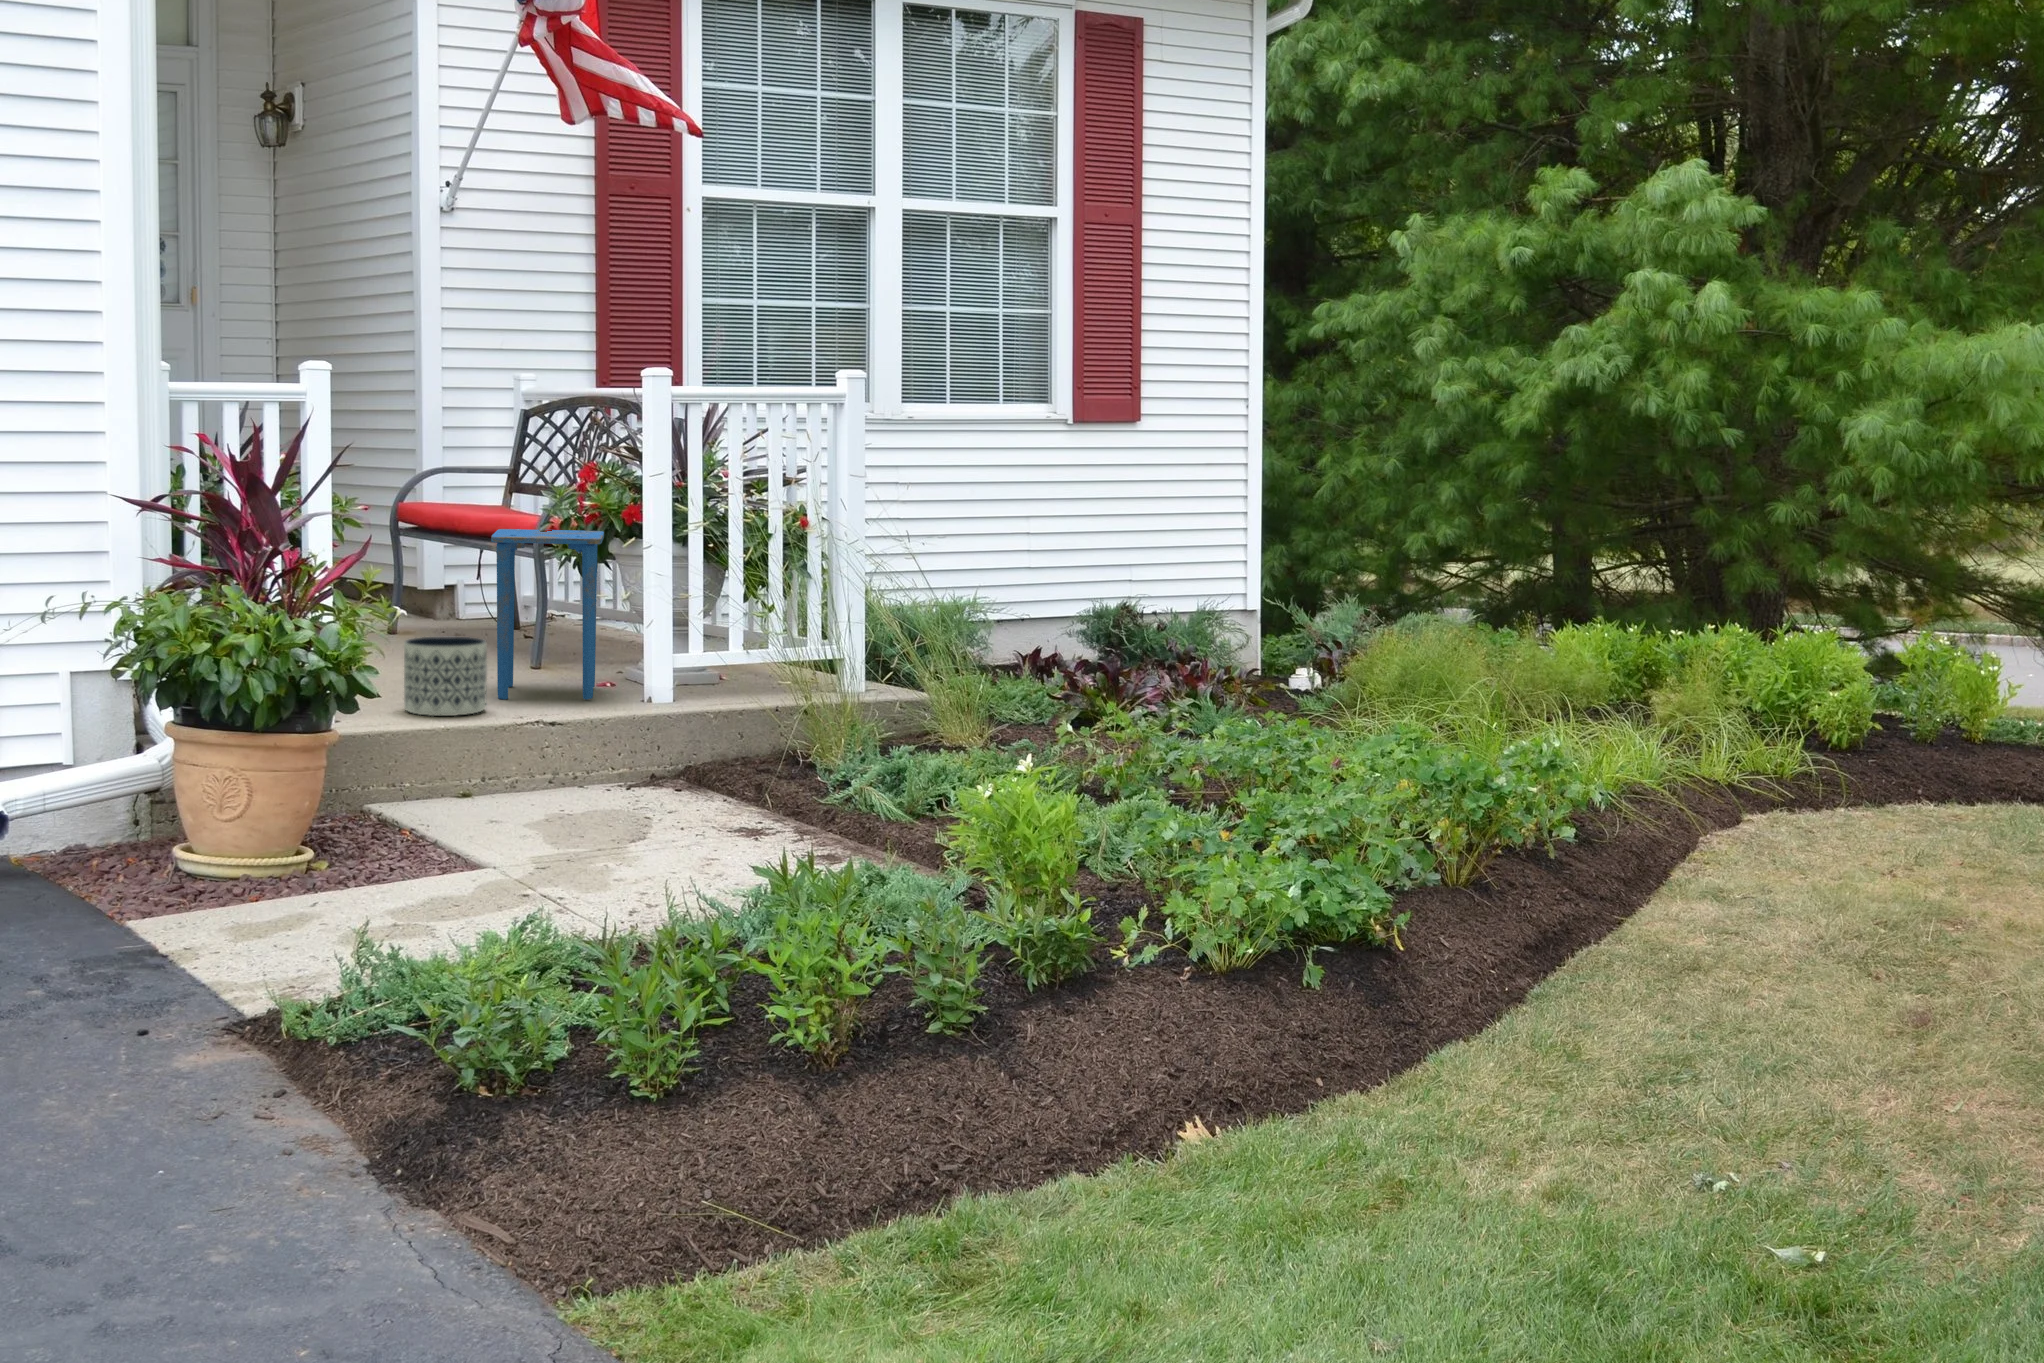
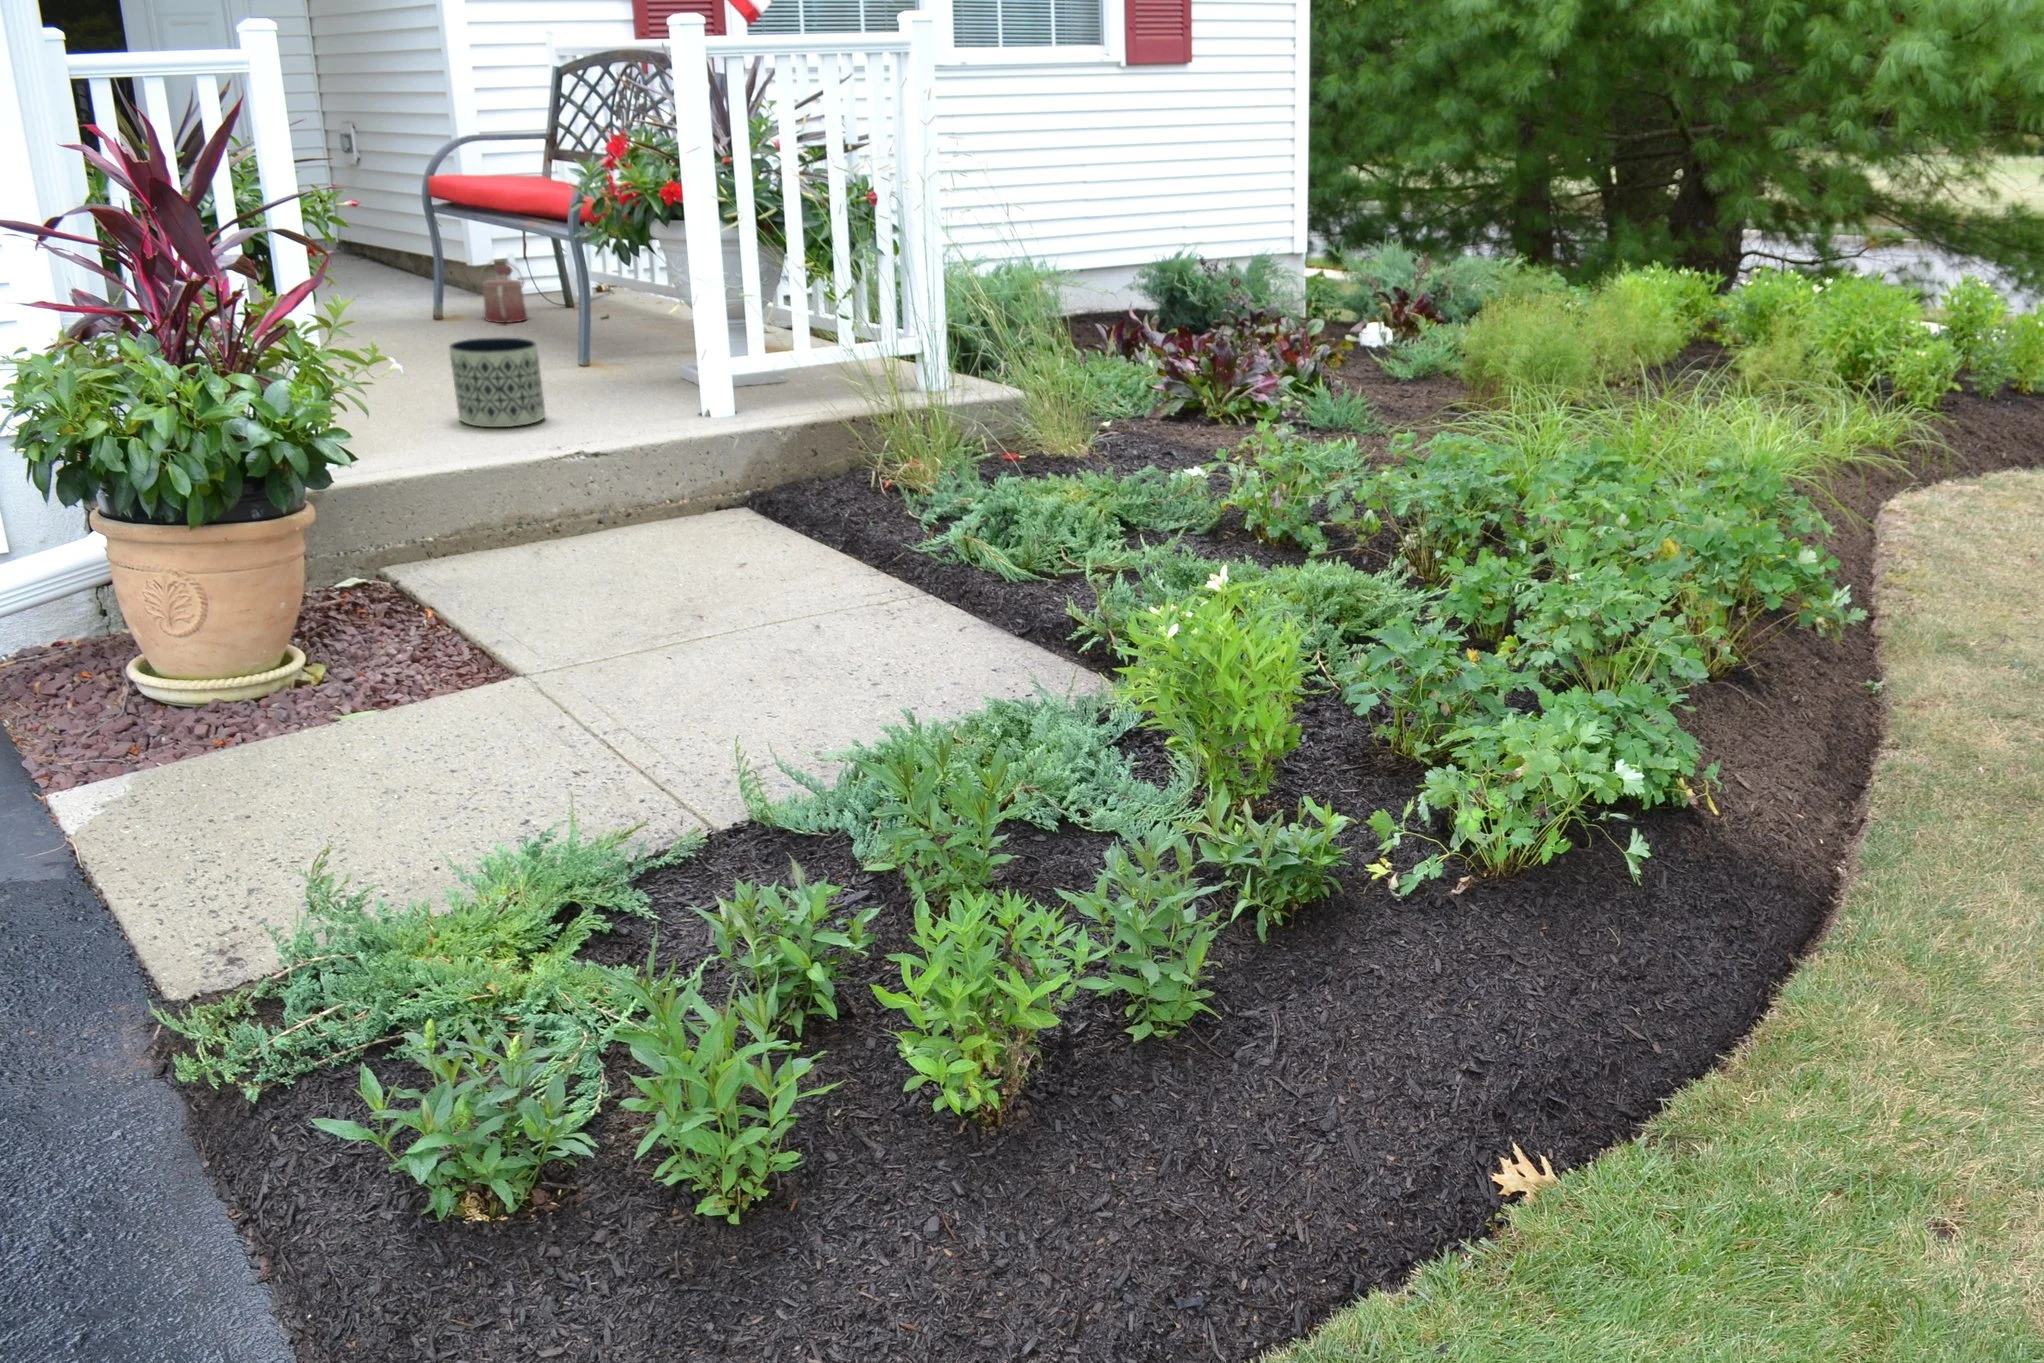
side table: present [491,529,604,700] -> none [529,211,658,402]
watering can: none [427,583,472,641] -> present [479,261,527,323]

